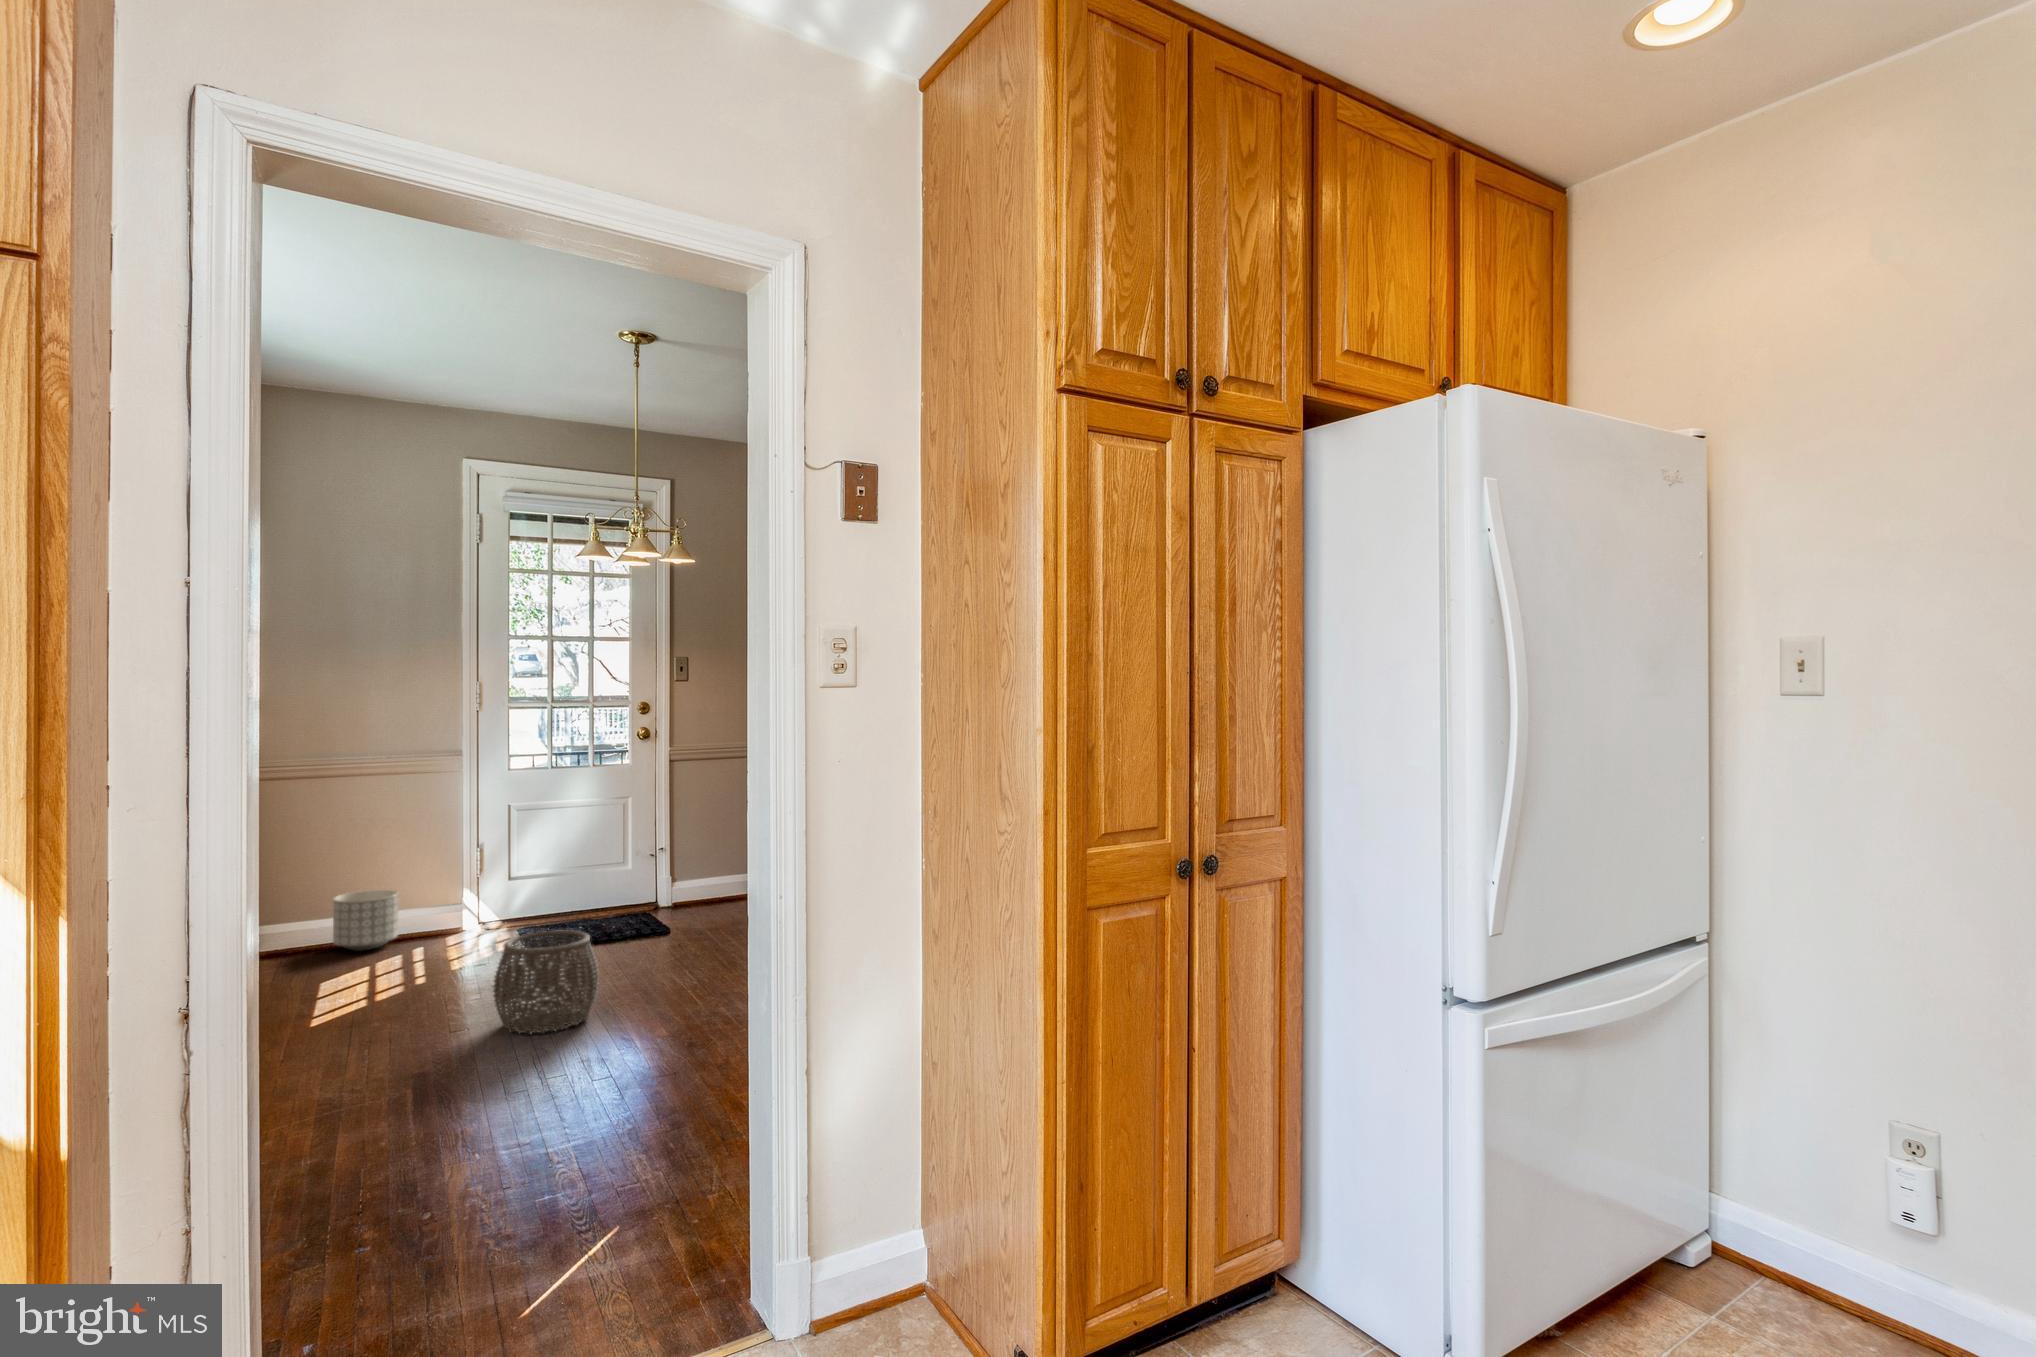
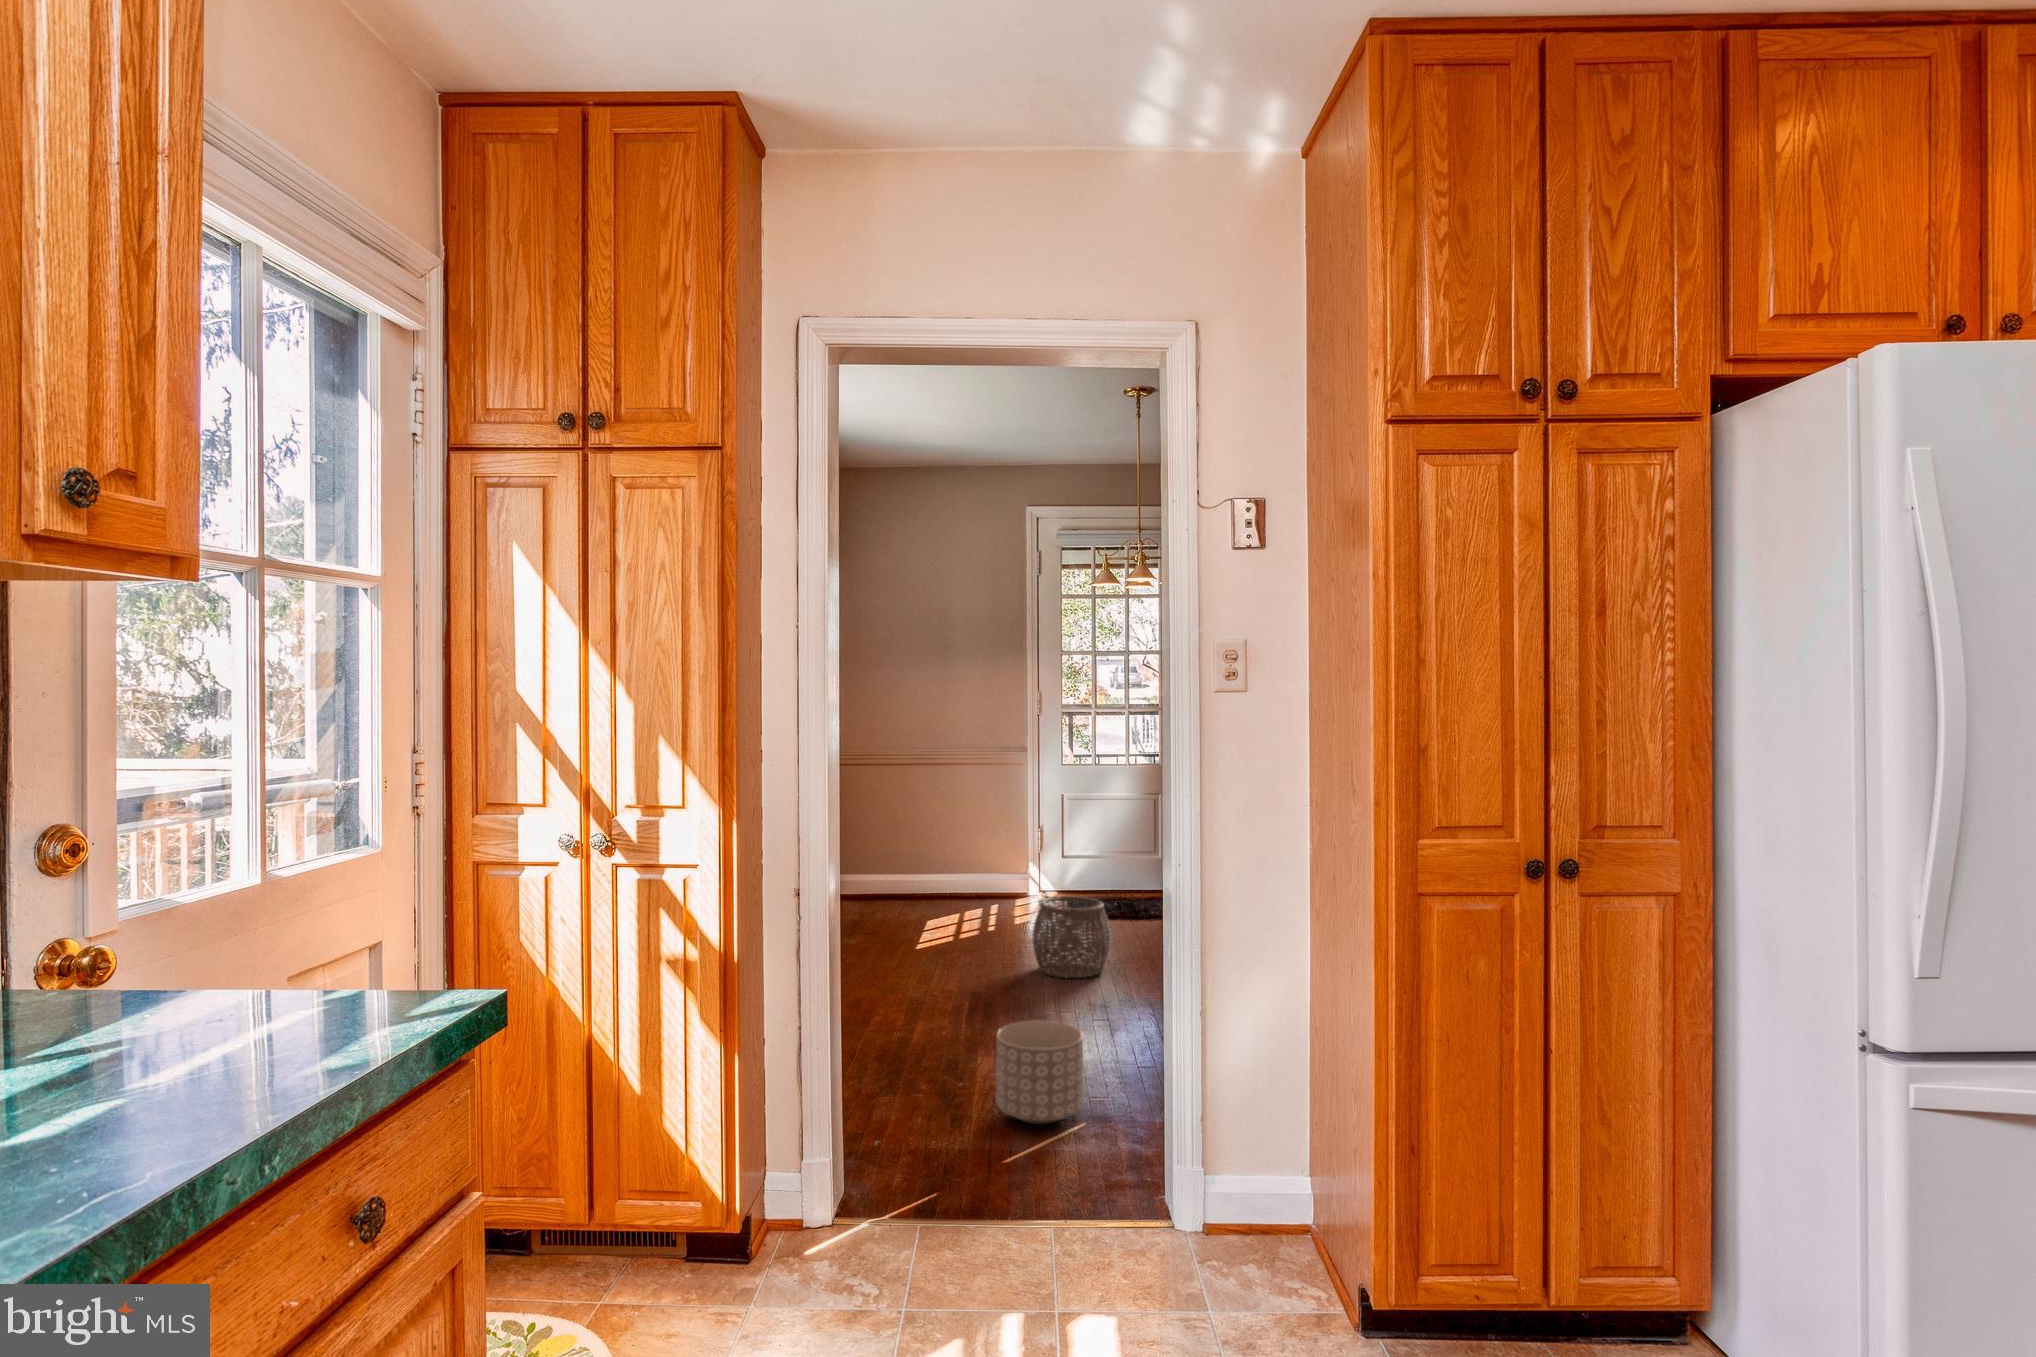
planter: present [333,890,398,951] -> present [996,1021,1083,1124]

